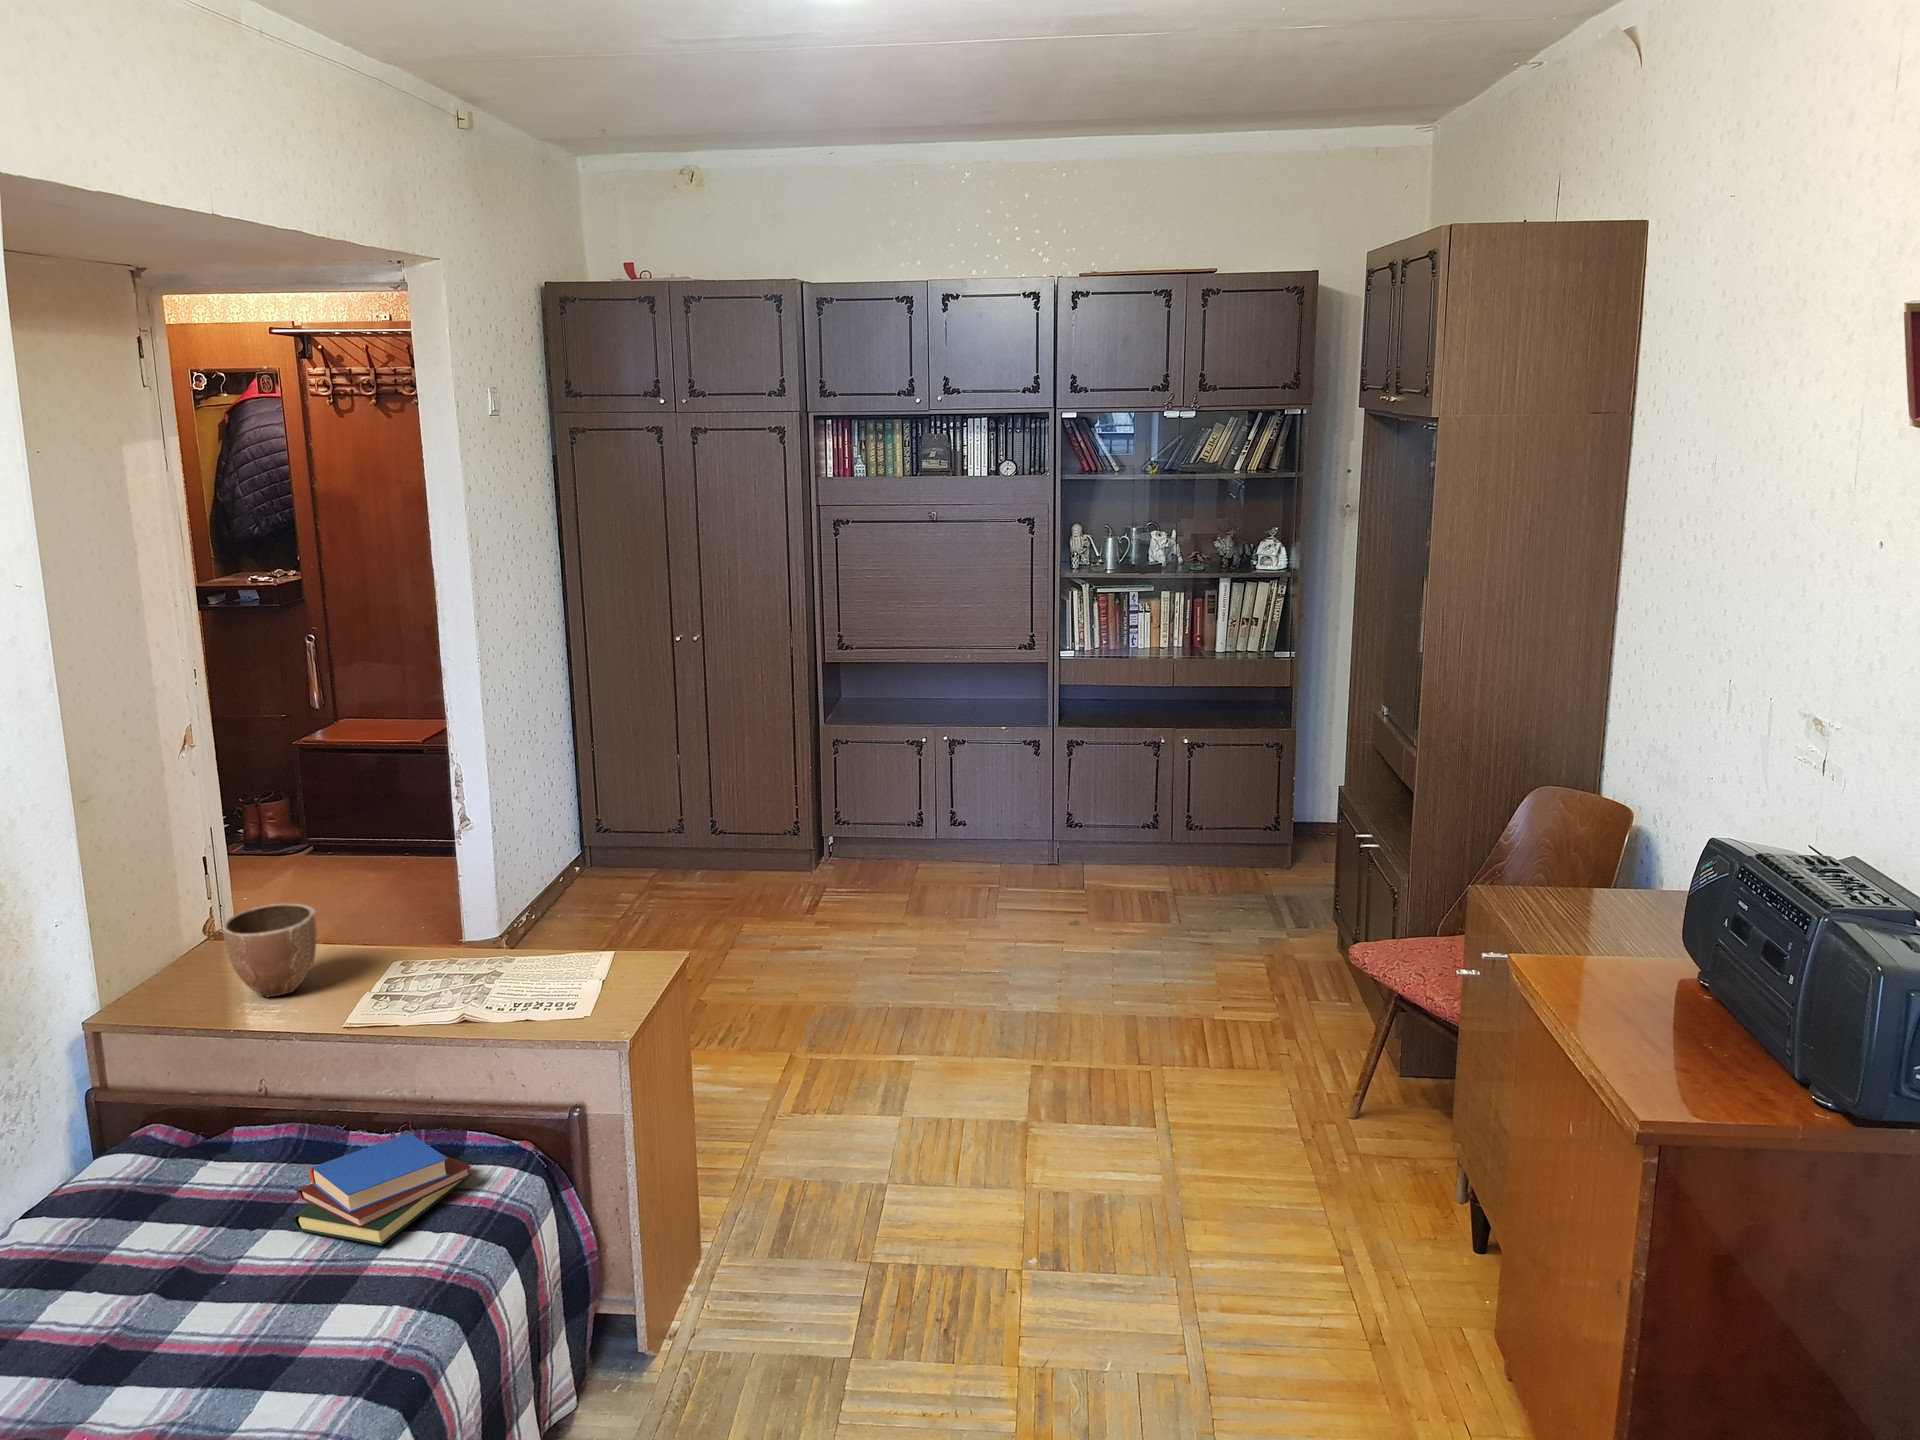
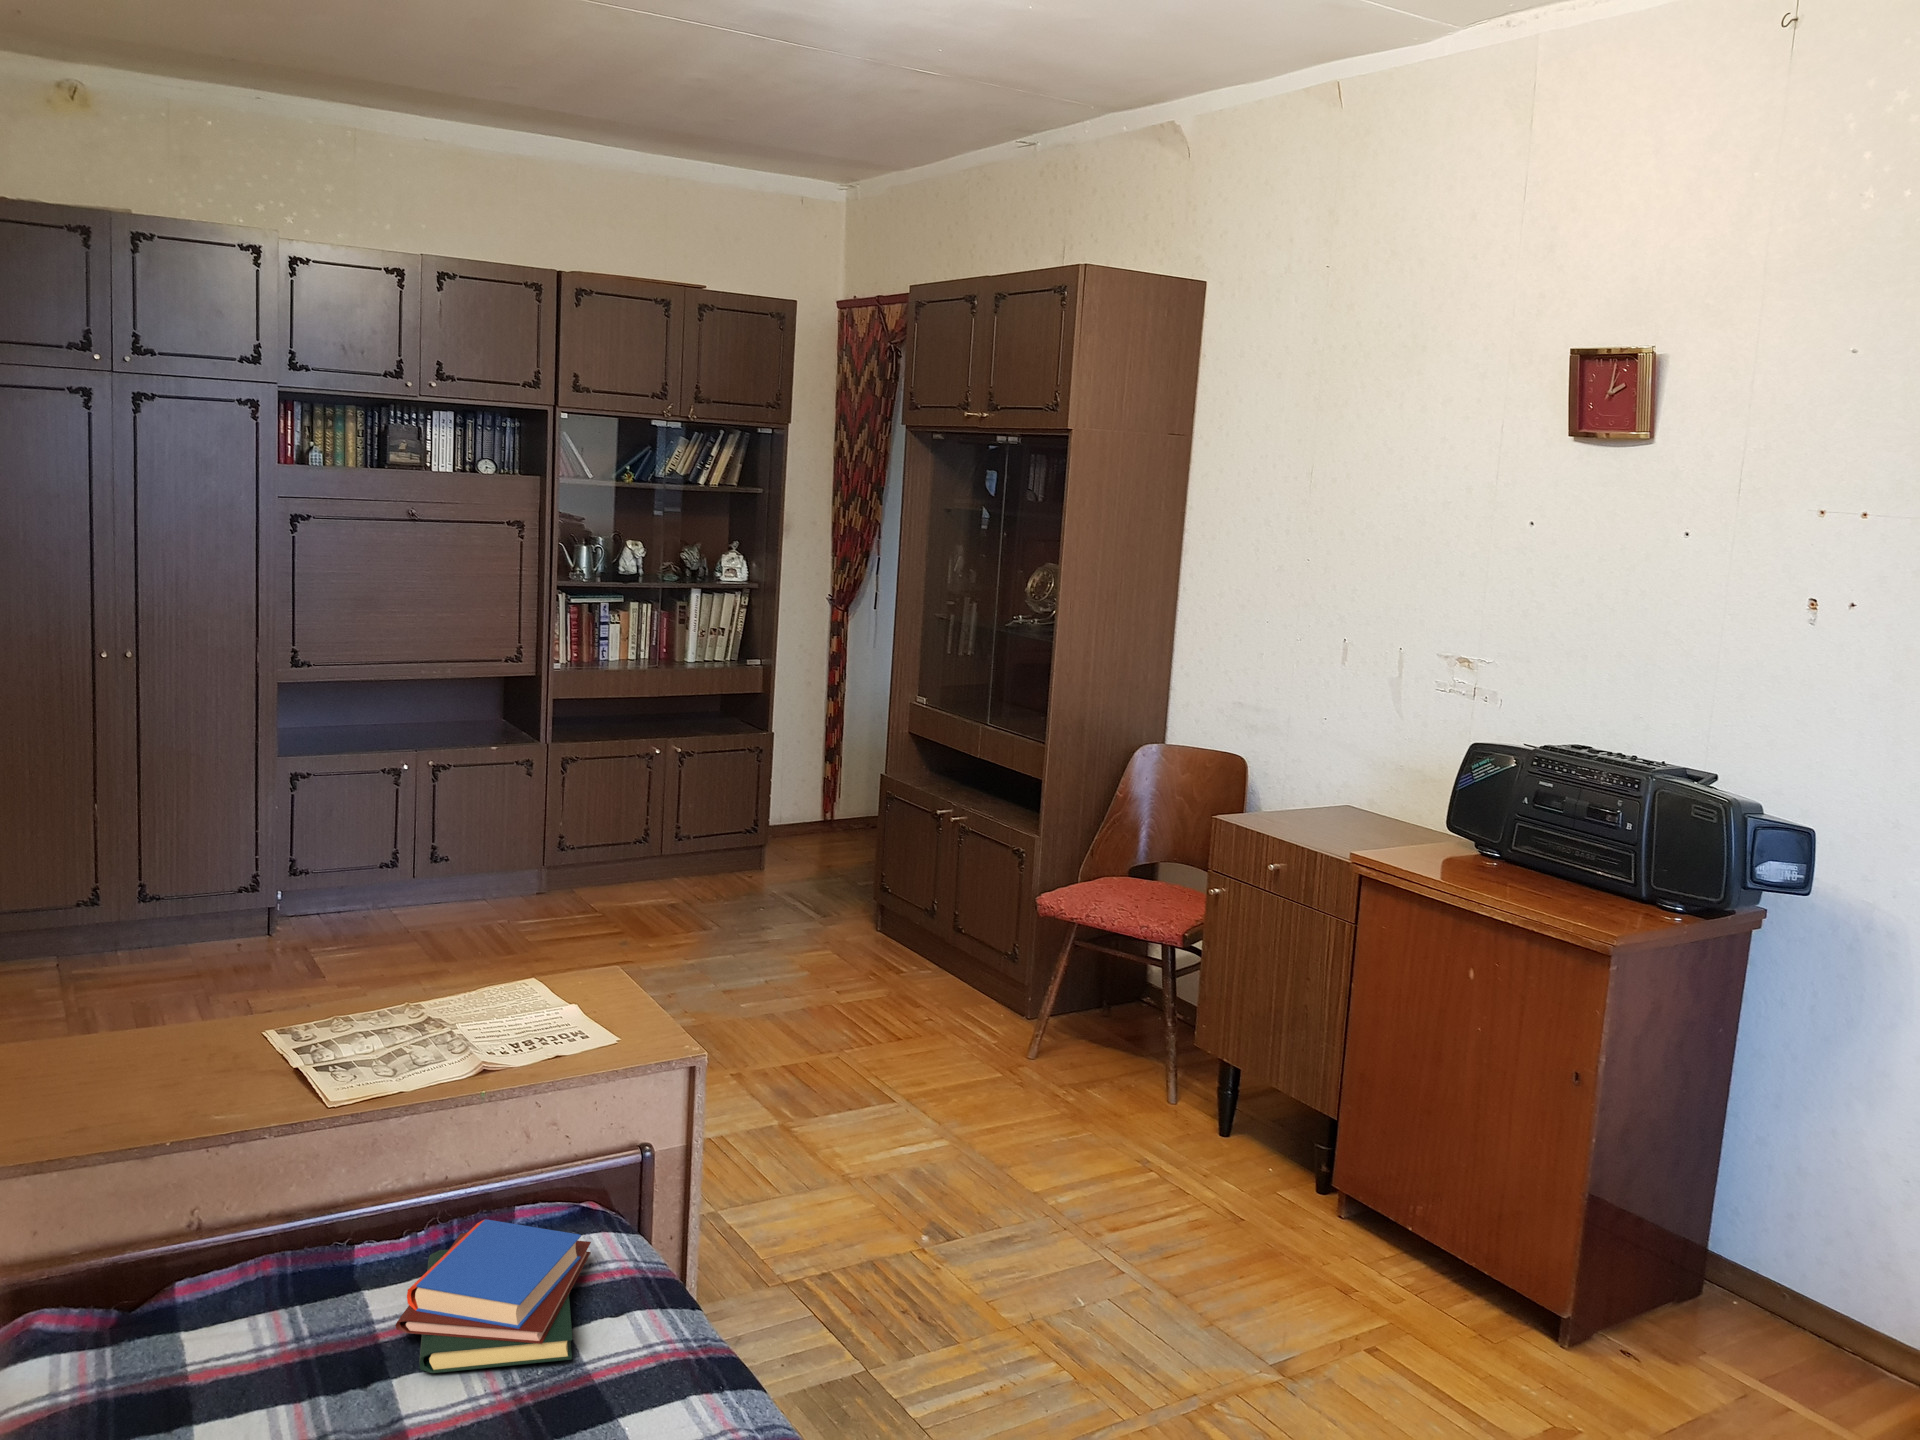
decorative bowl: present [222,904,317,997] -> none [55,955,195,1091]

